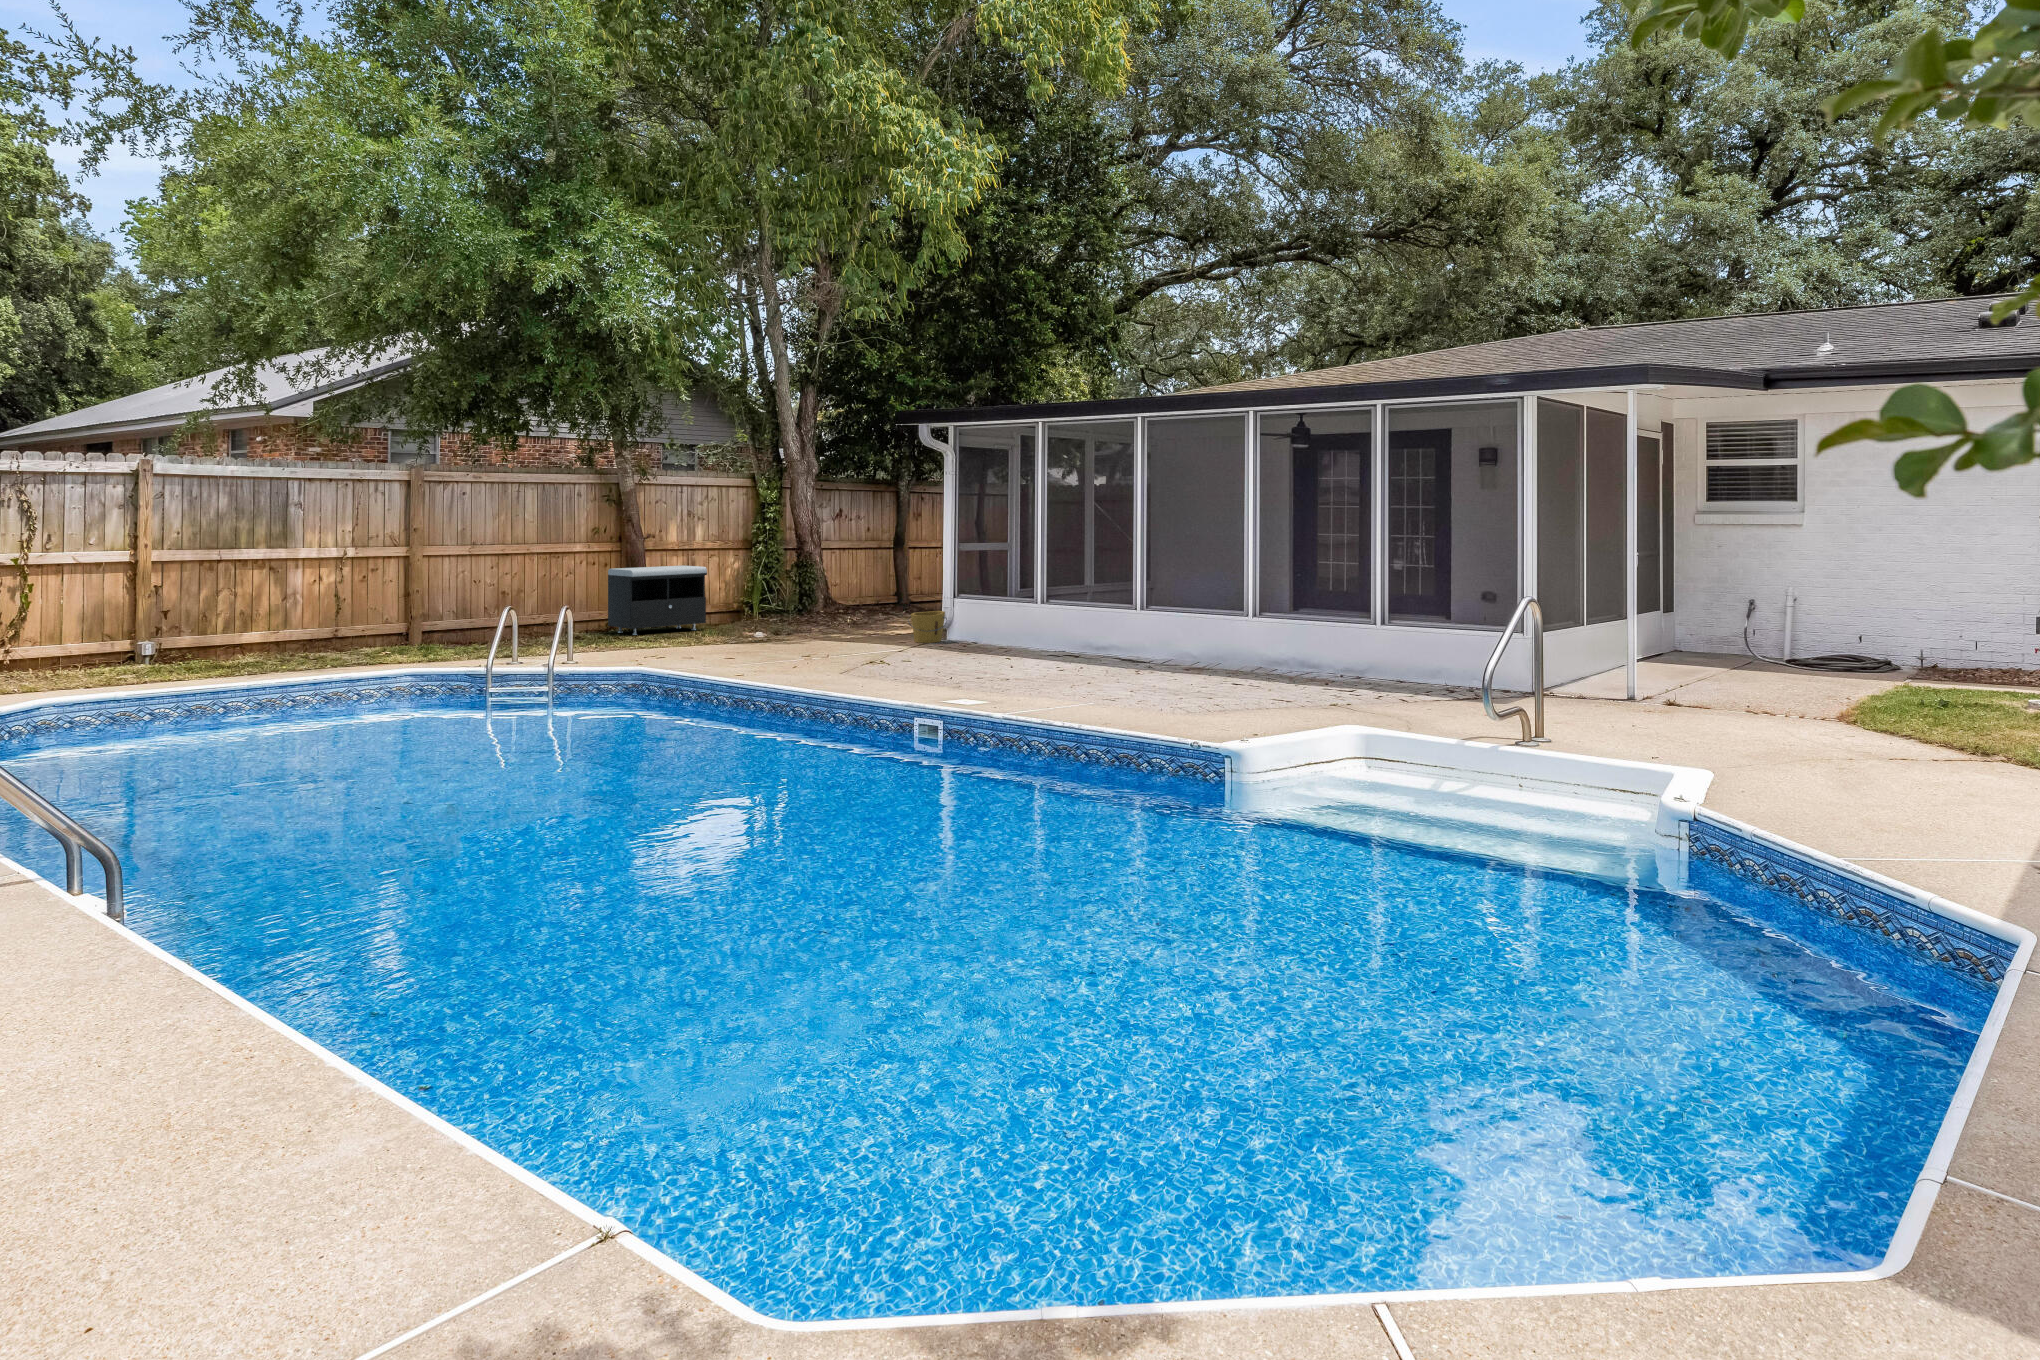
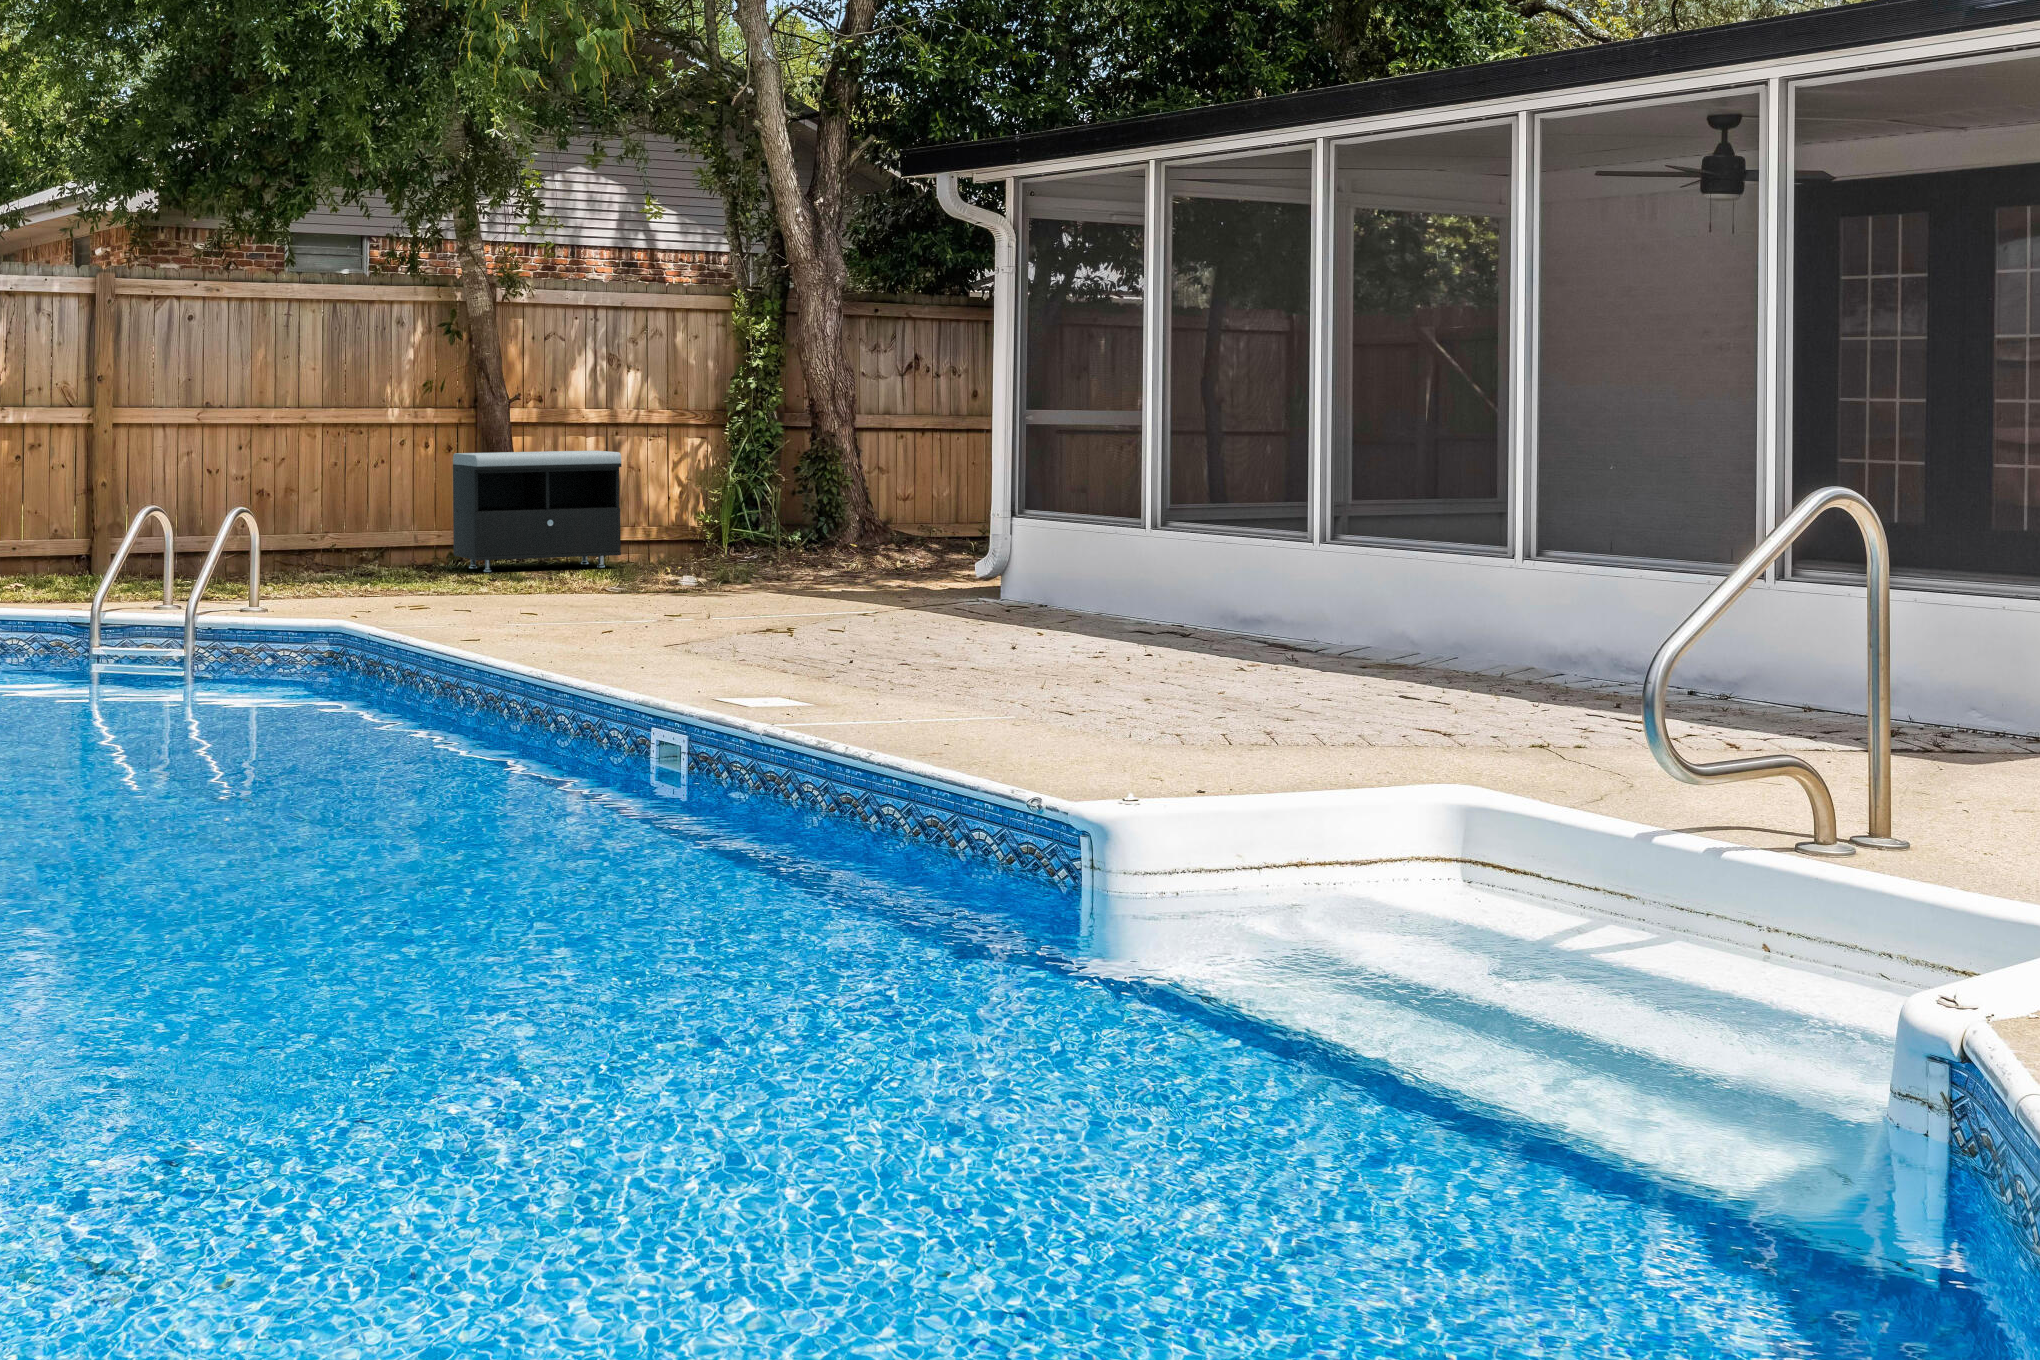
bucket: present [908,611,947,643] -> none [918,537,990,598]

